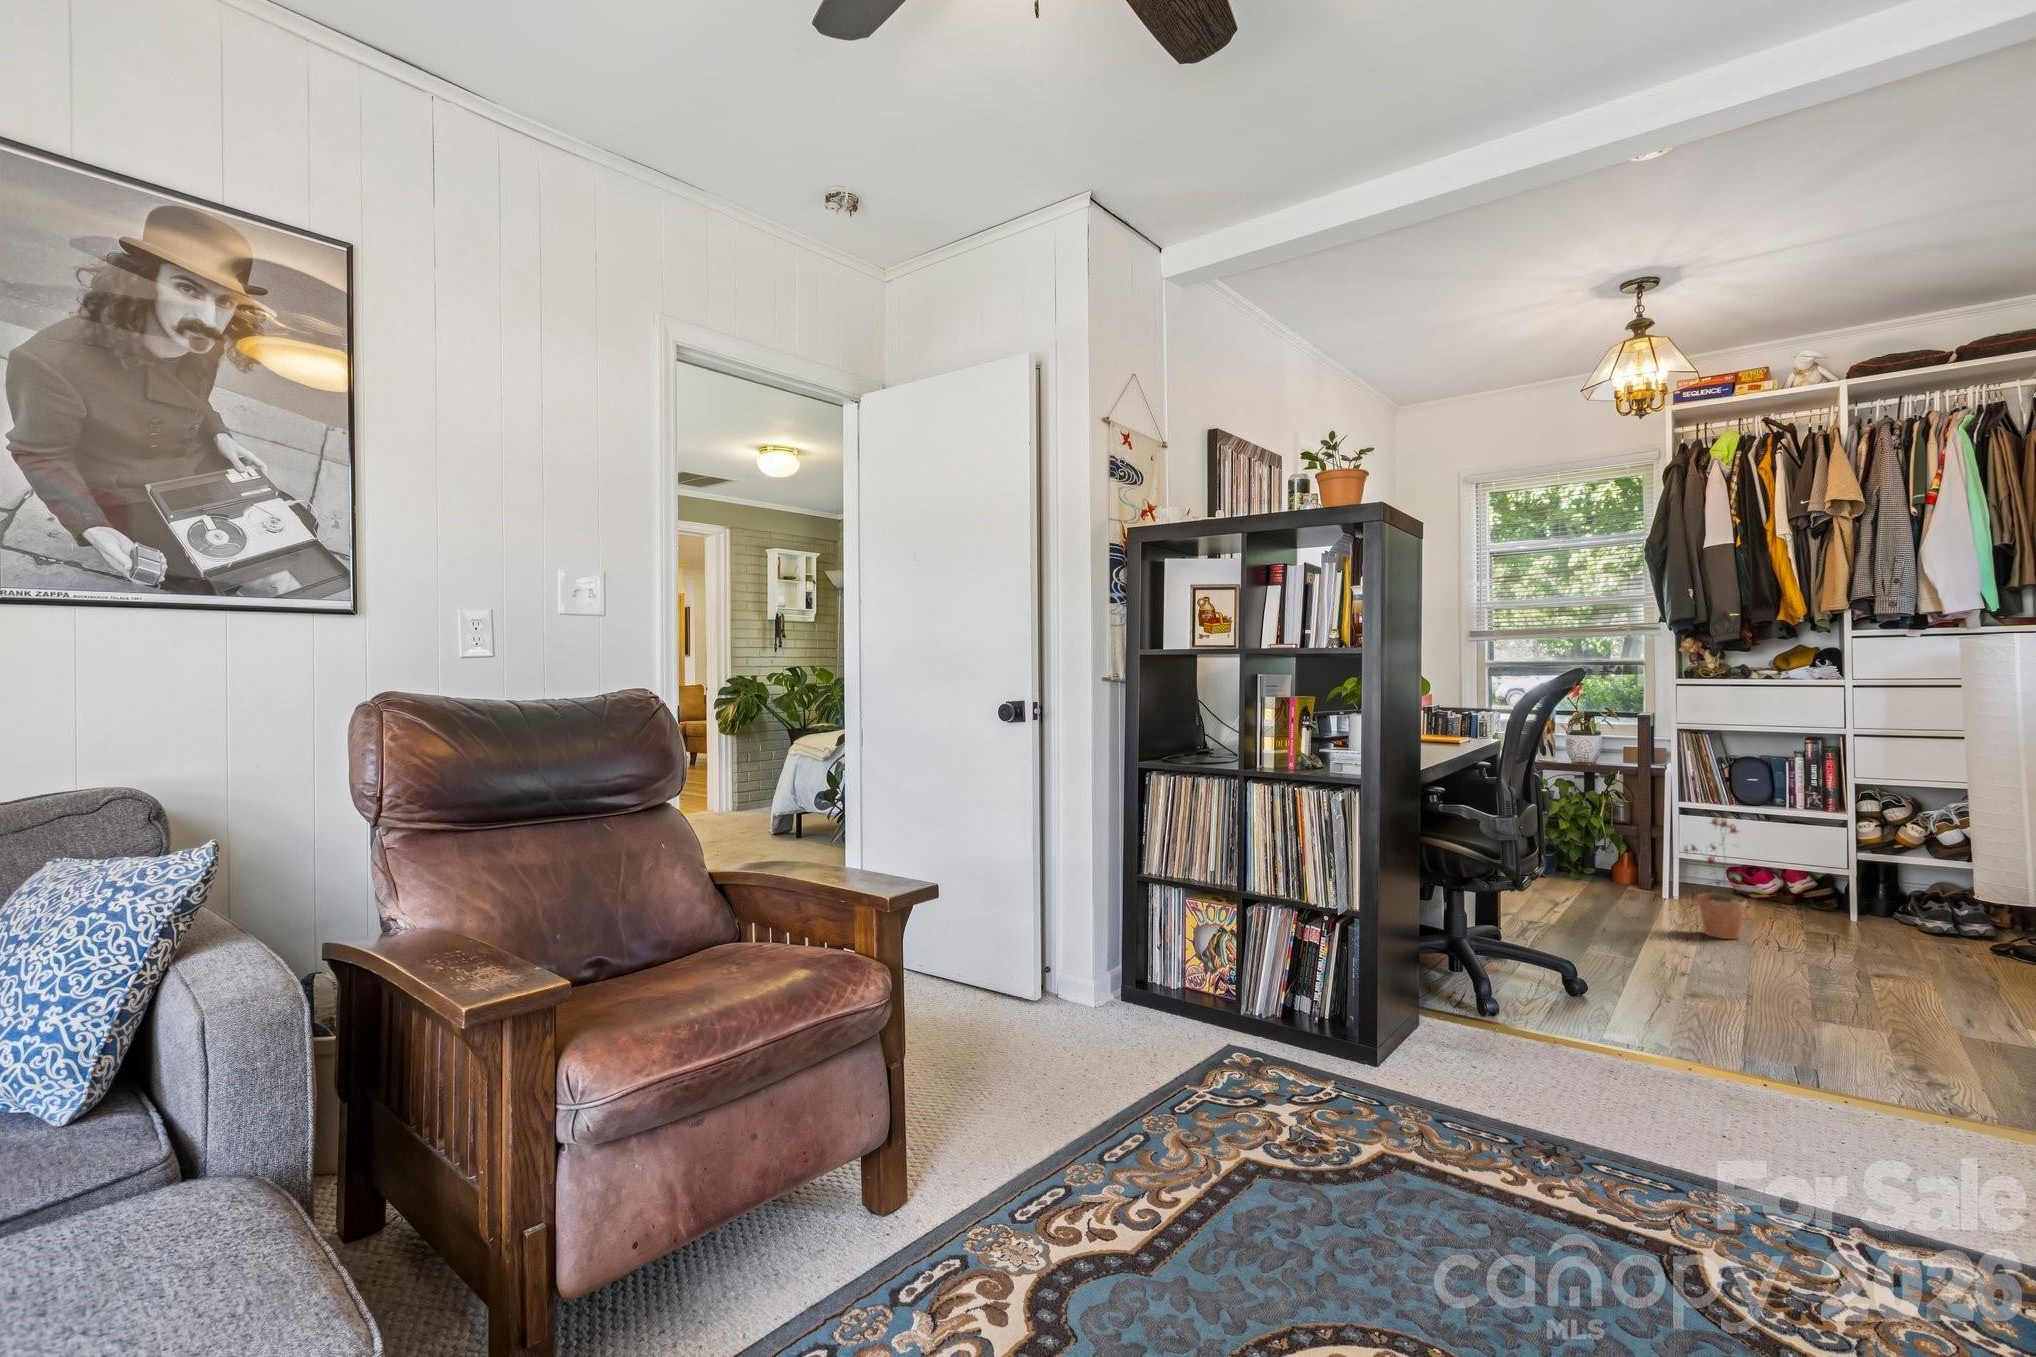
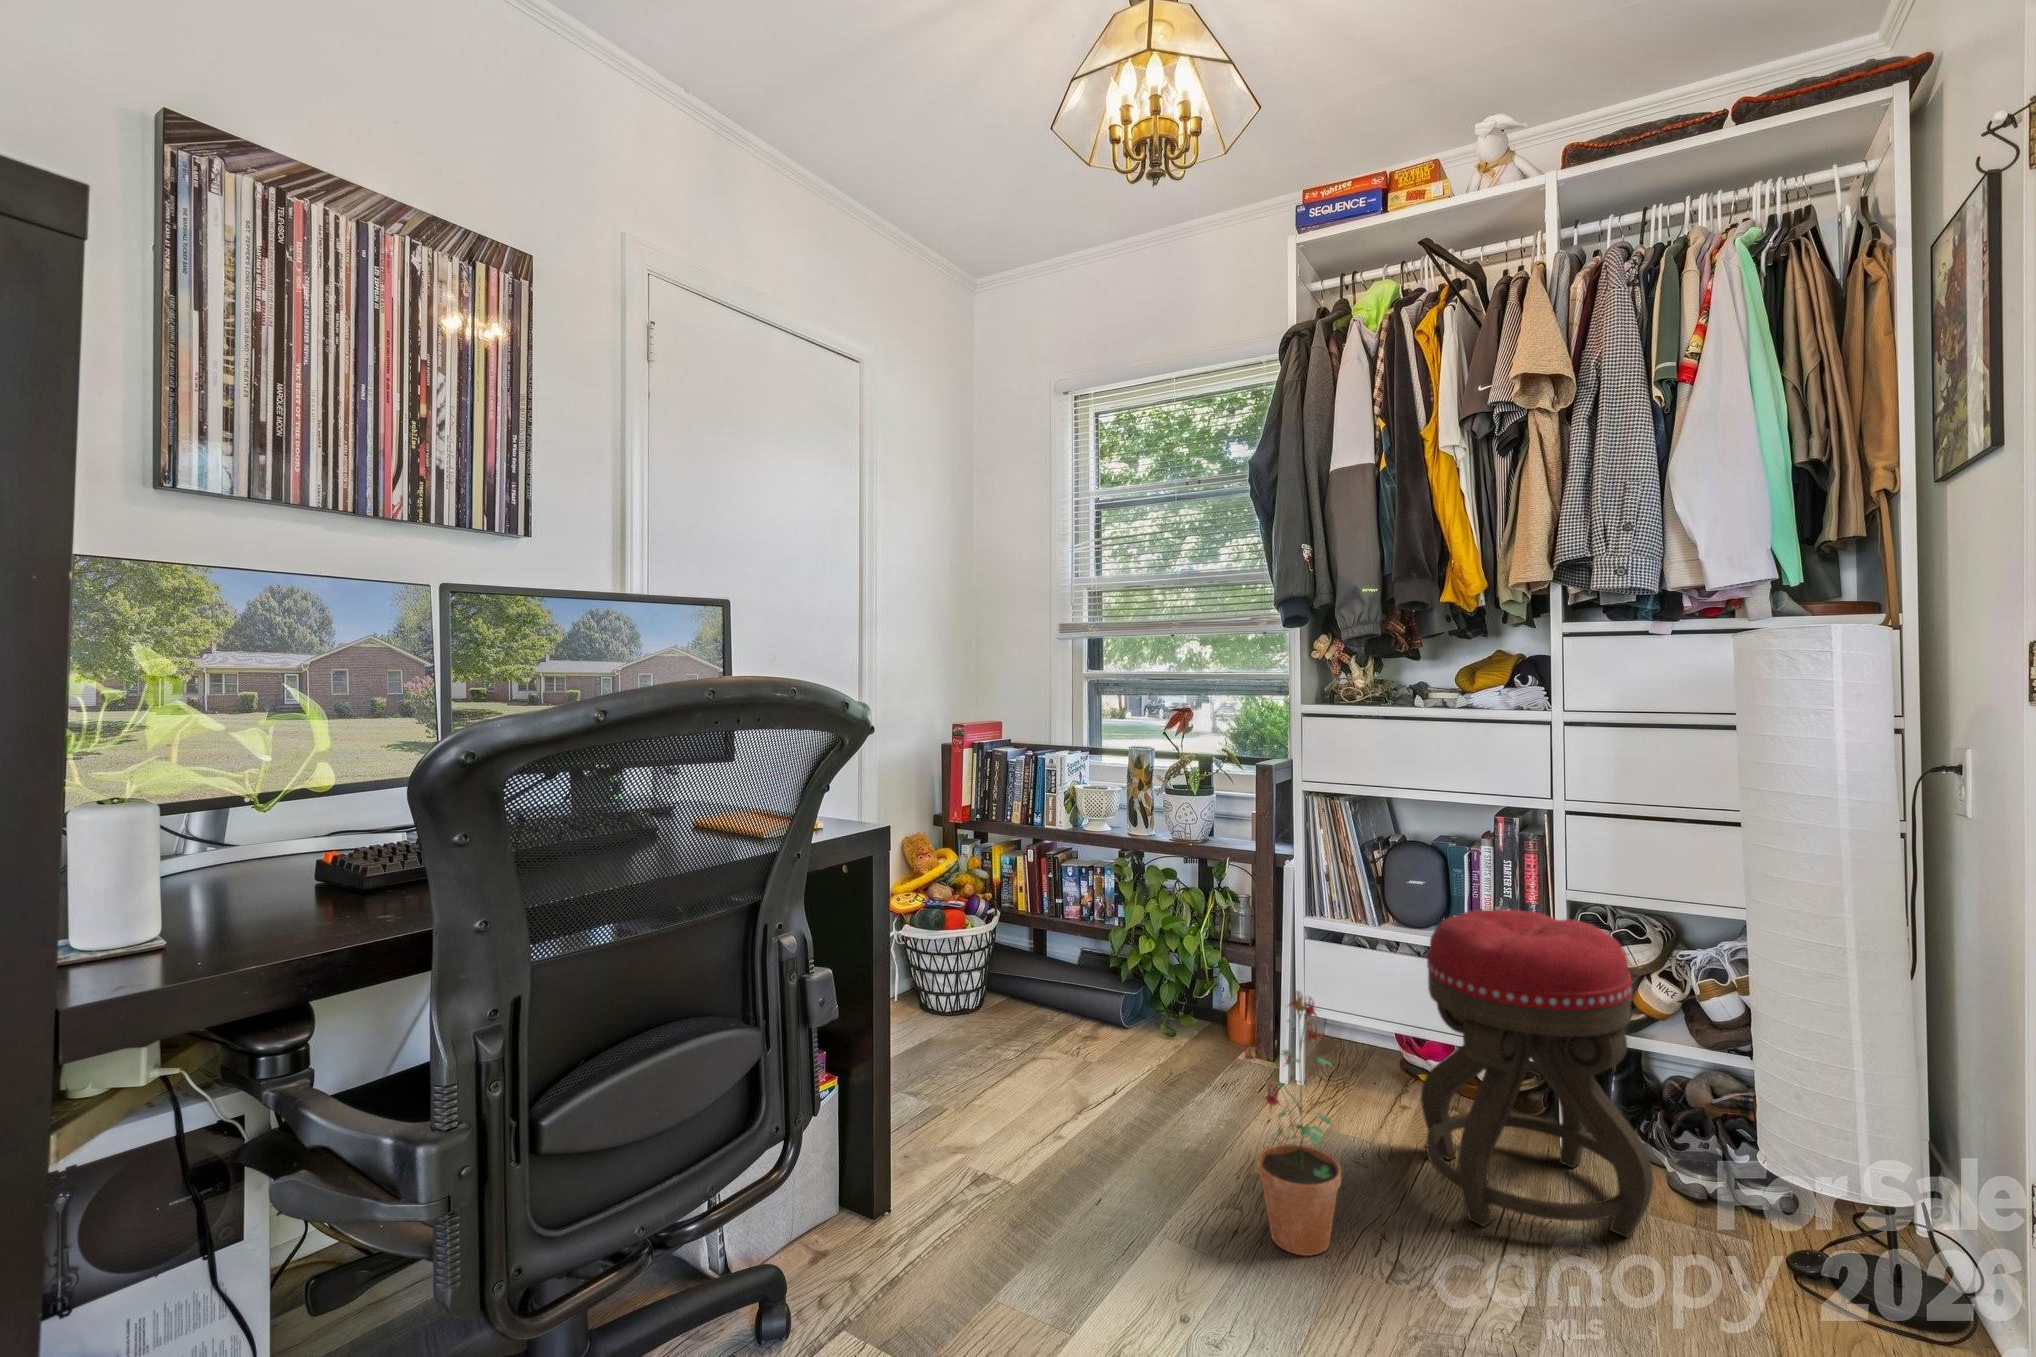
ottoman: none [1770,785,1915,940] -> present [1421,909,1653,1237]

